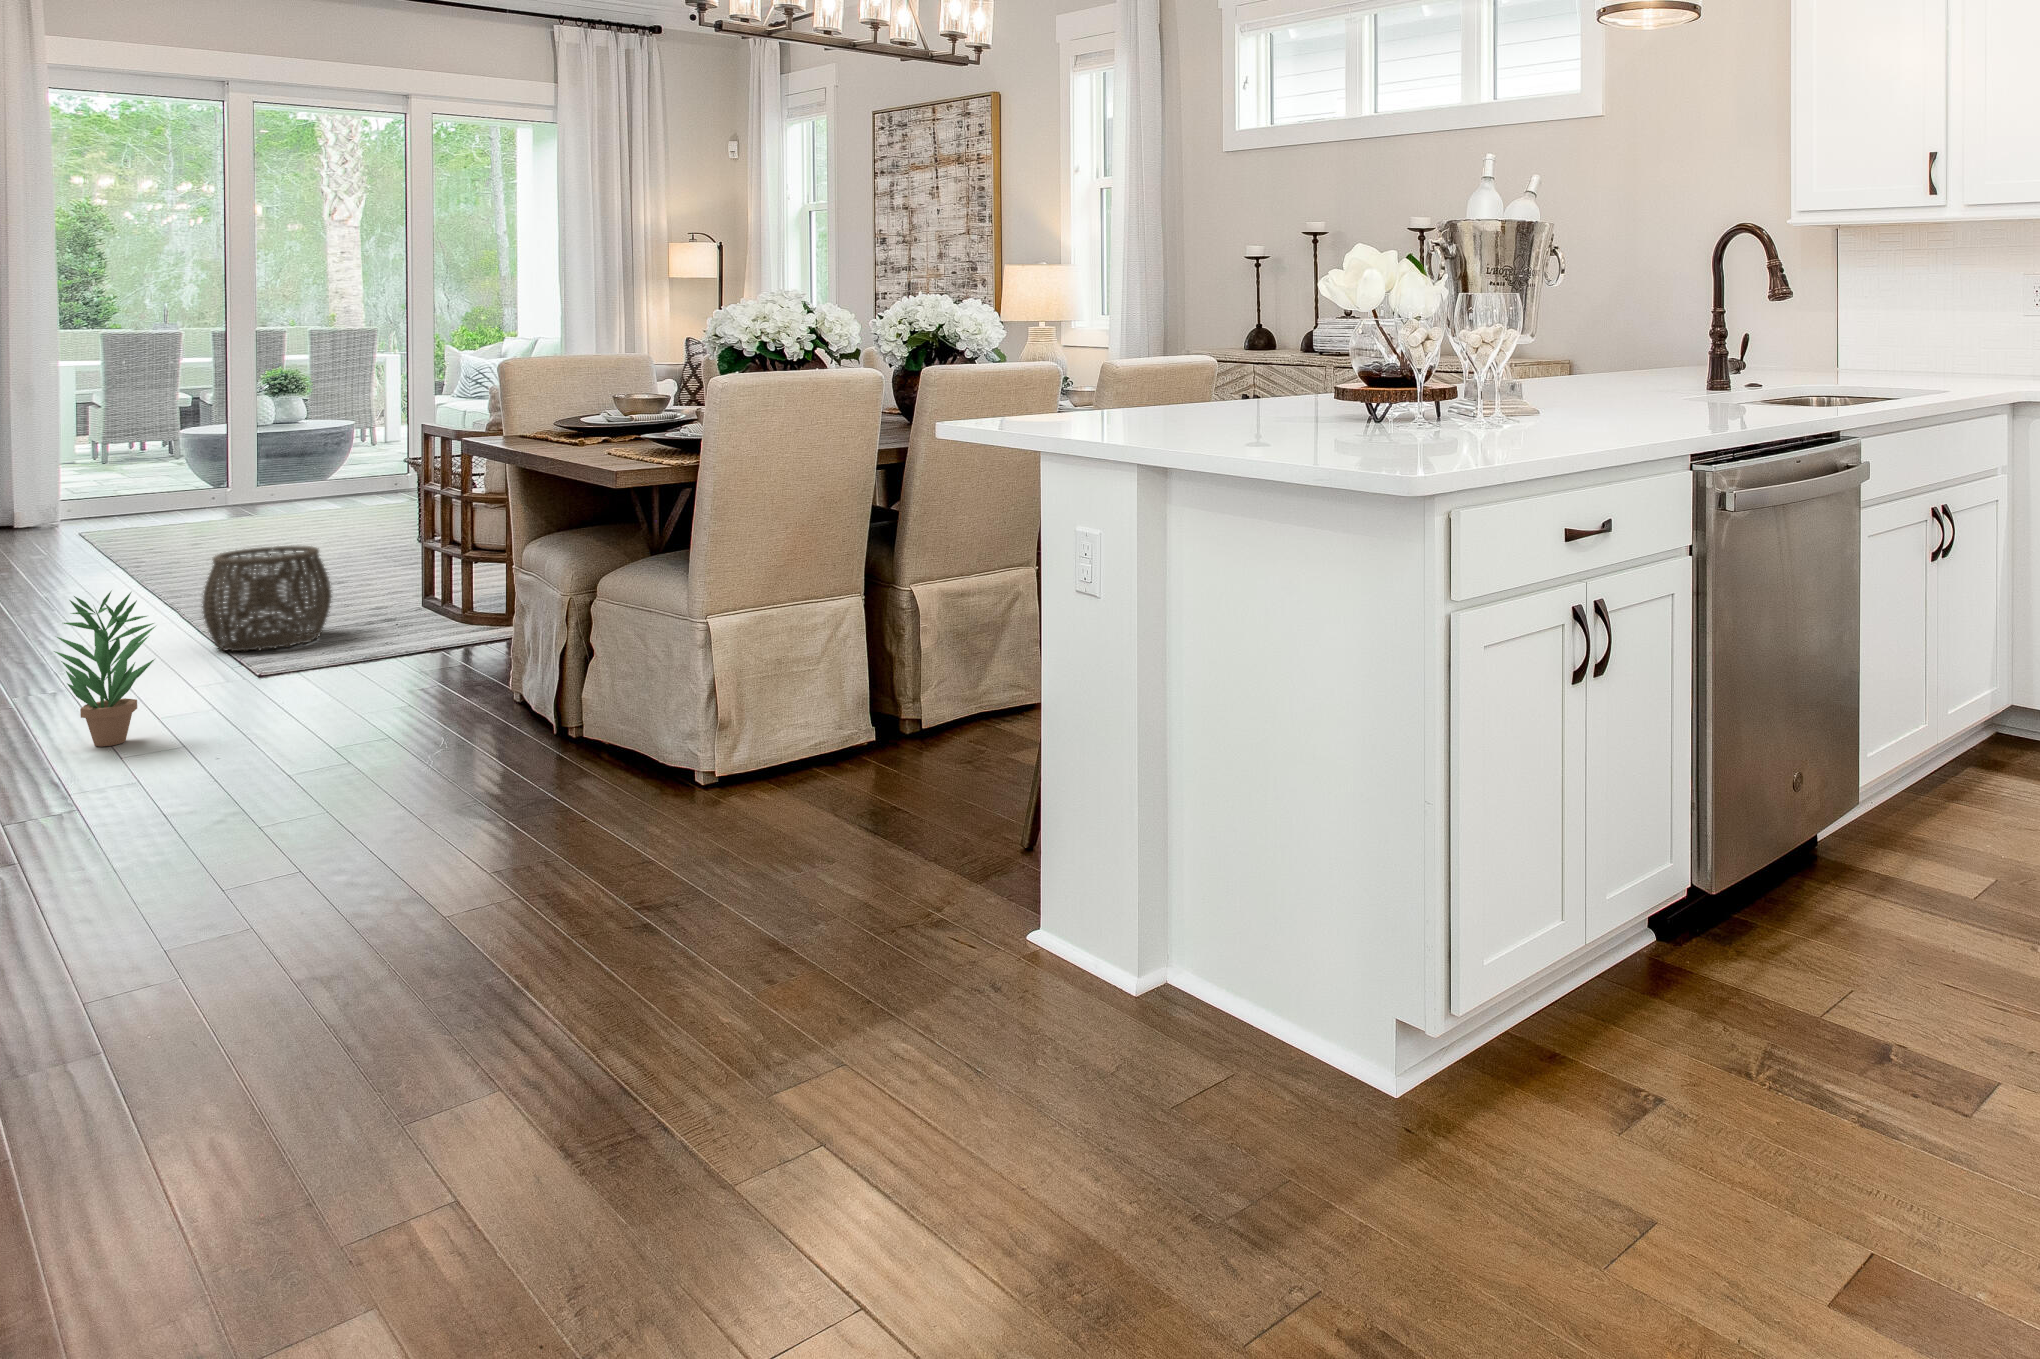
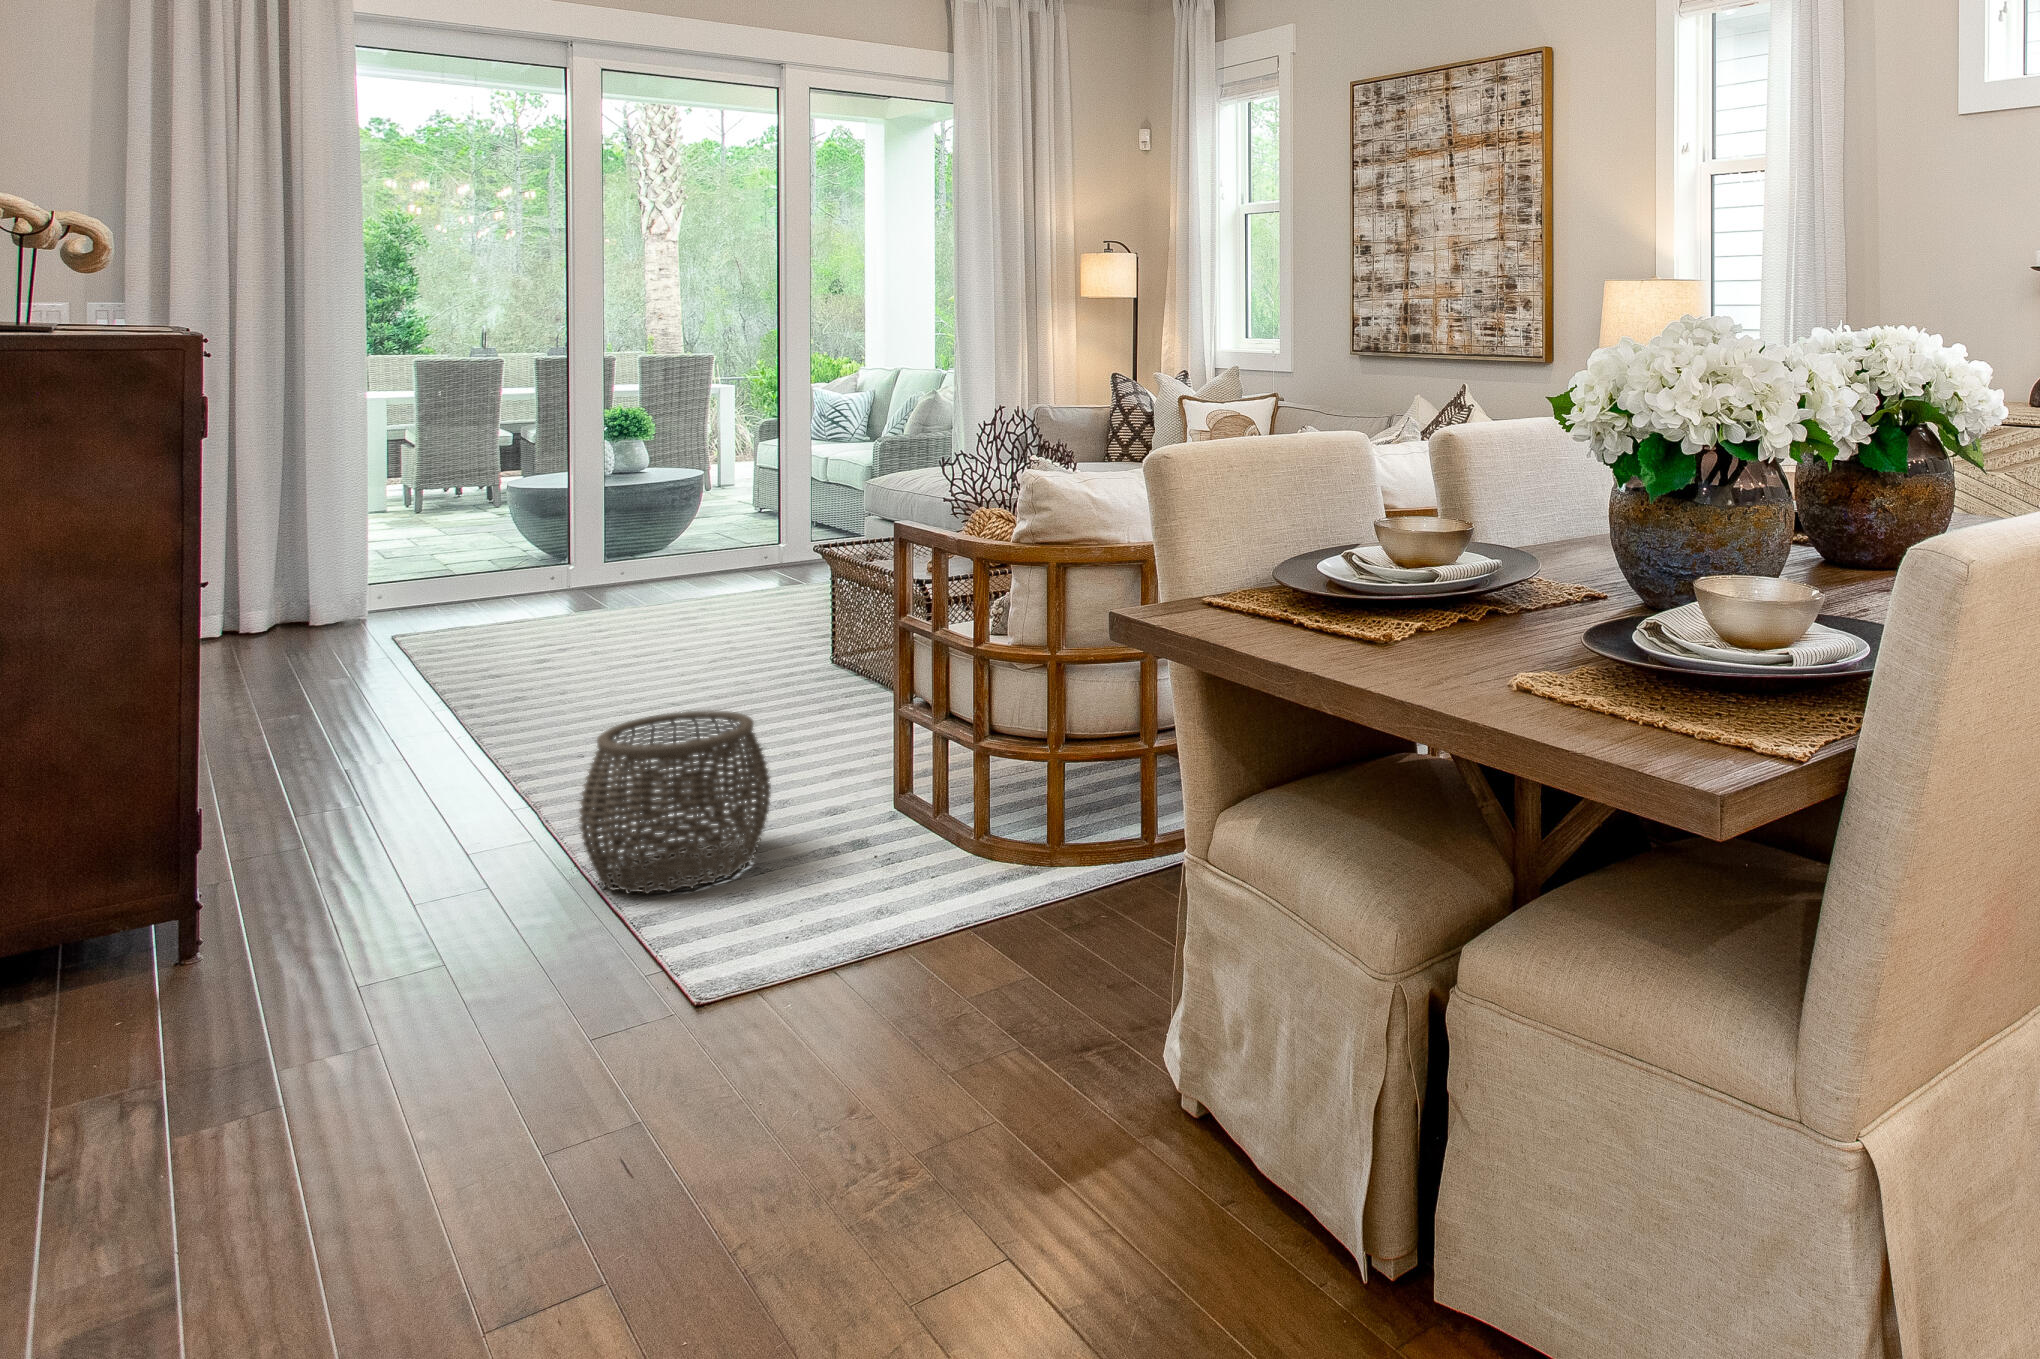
potted plant: present [54,592,156,747] -> none [355,904,547,1211]

